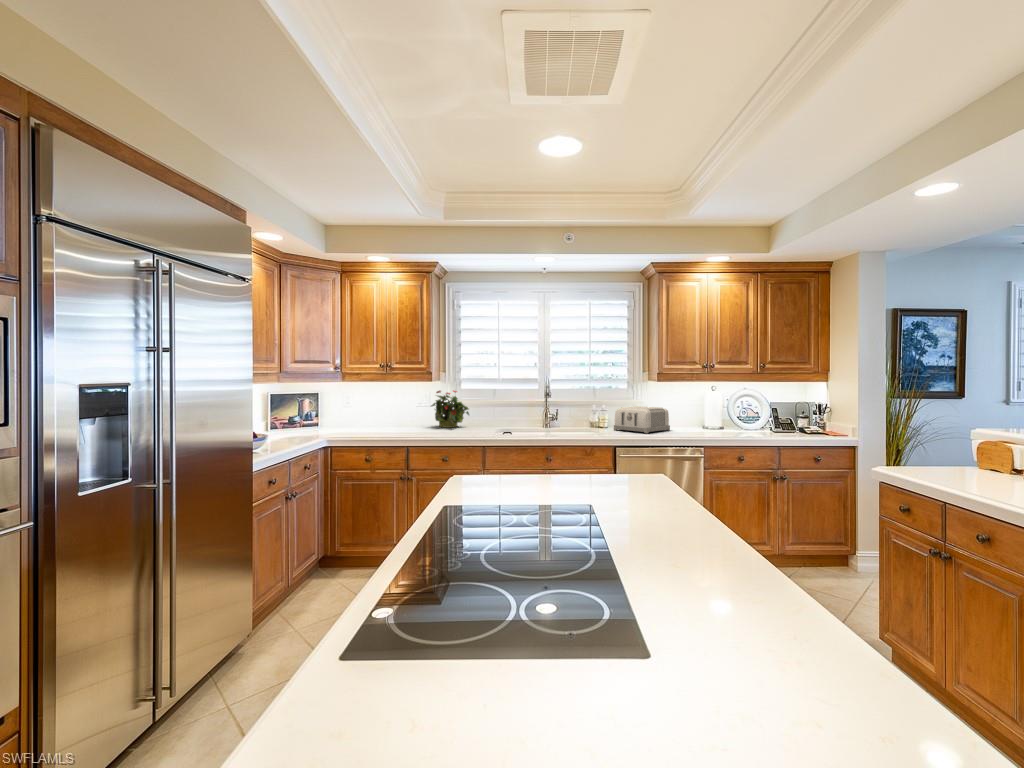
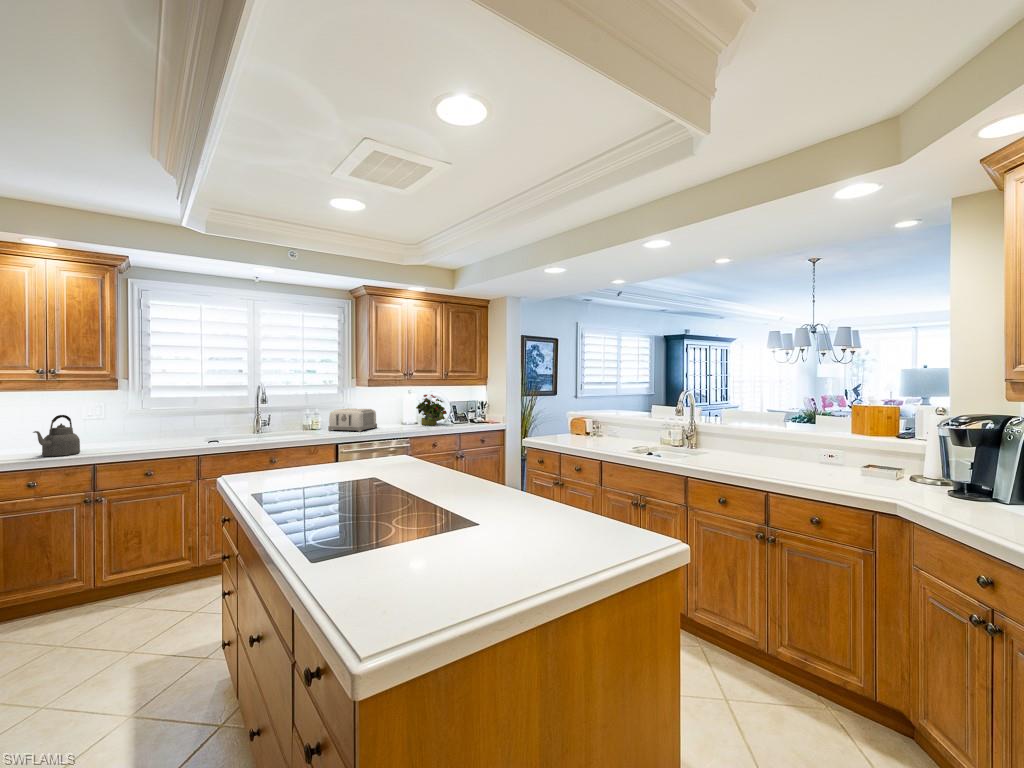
potted plant: present [431,391,469,428] -> present [416,395,447,425]
kettle: none [370,402,402,436] -> present [33,415,80,456]

